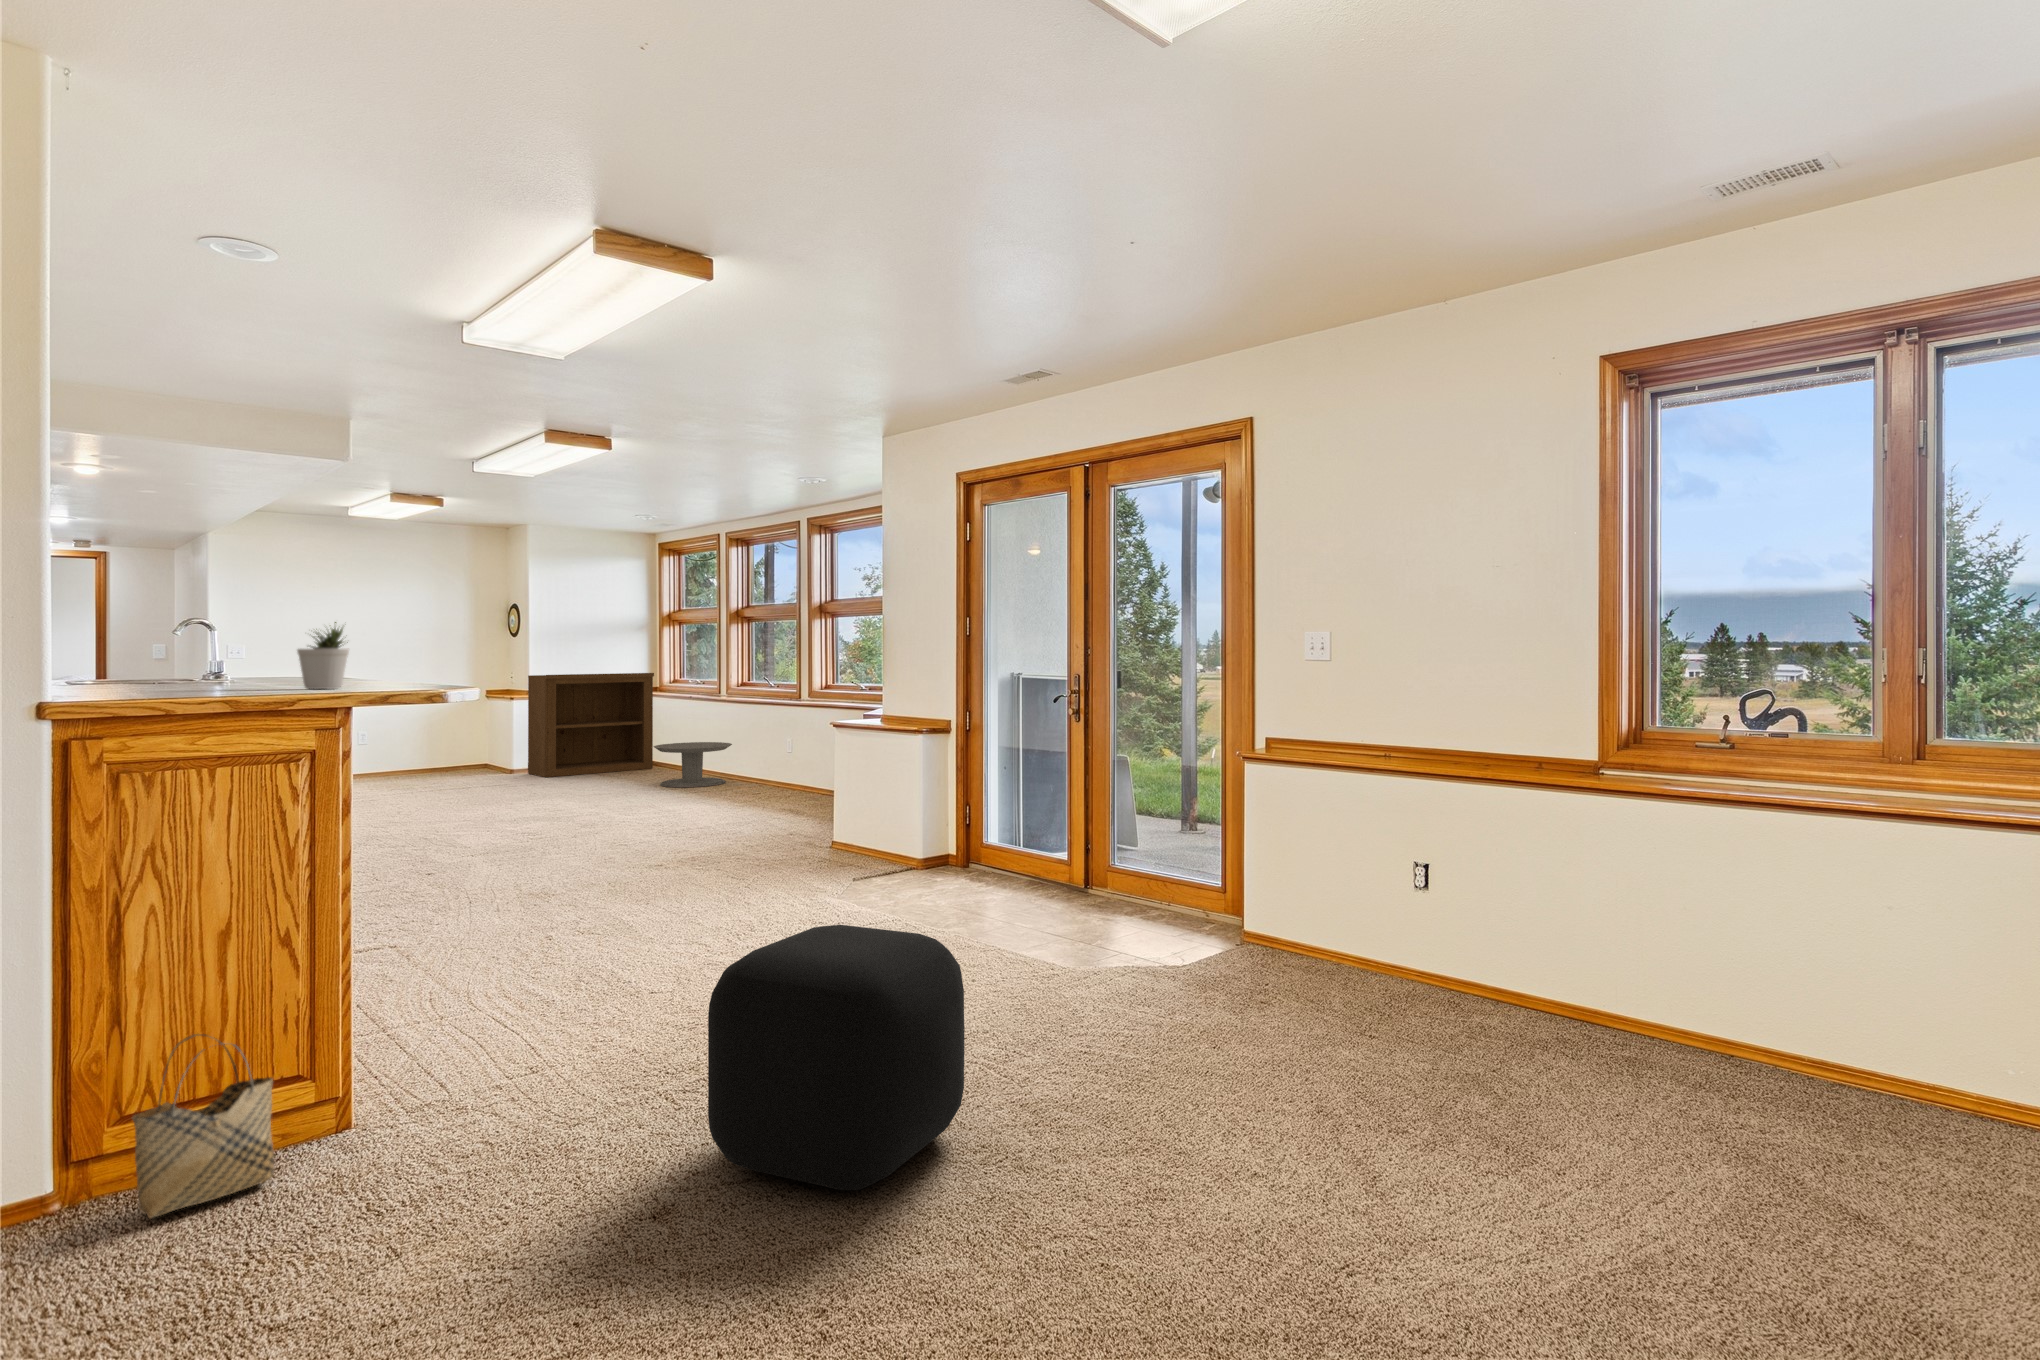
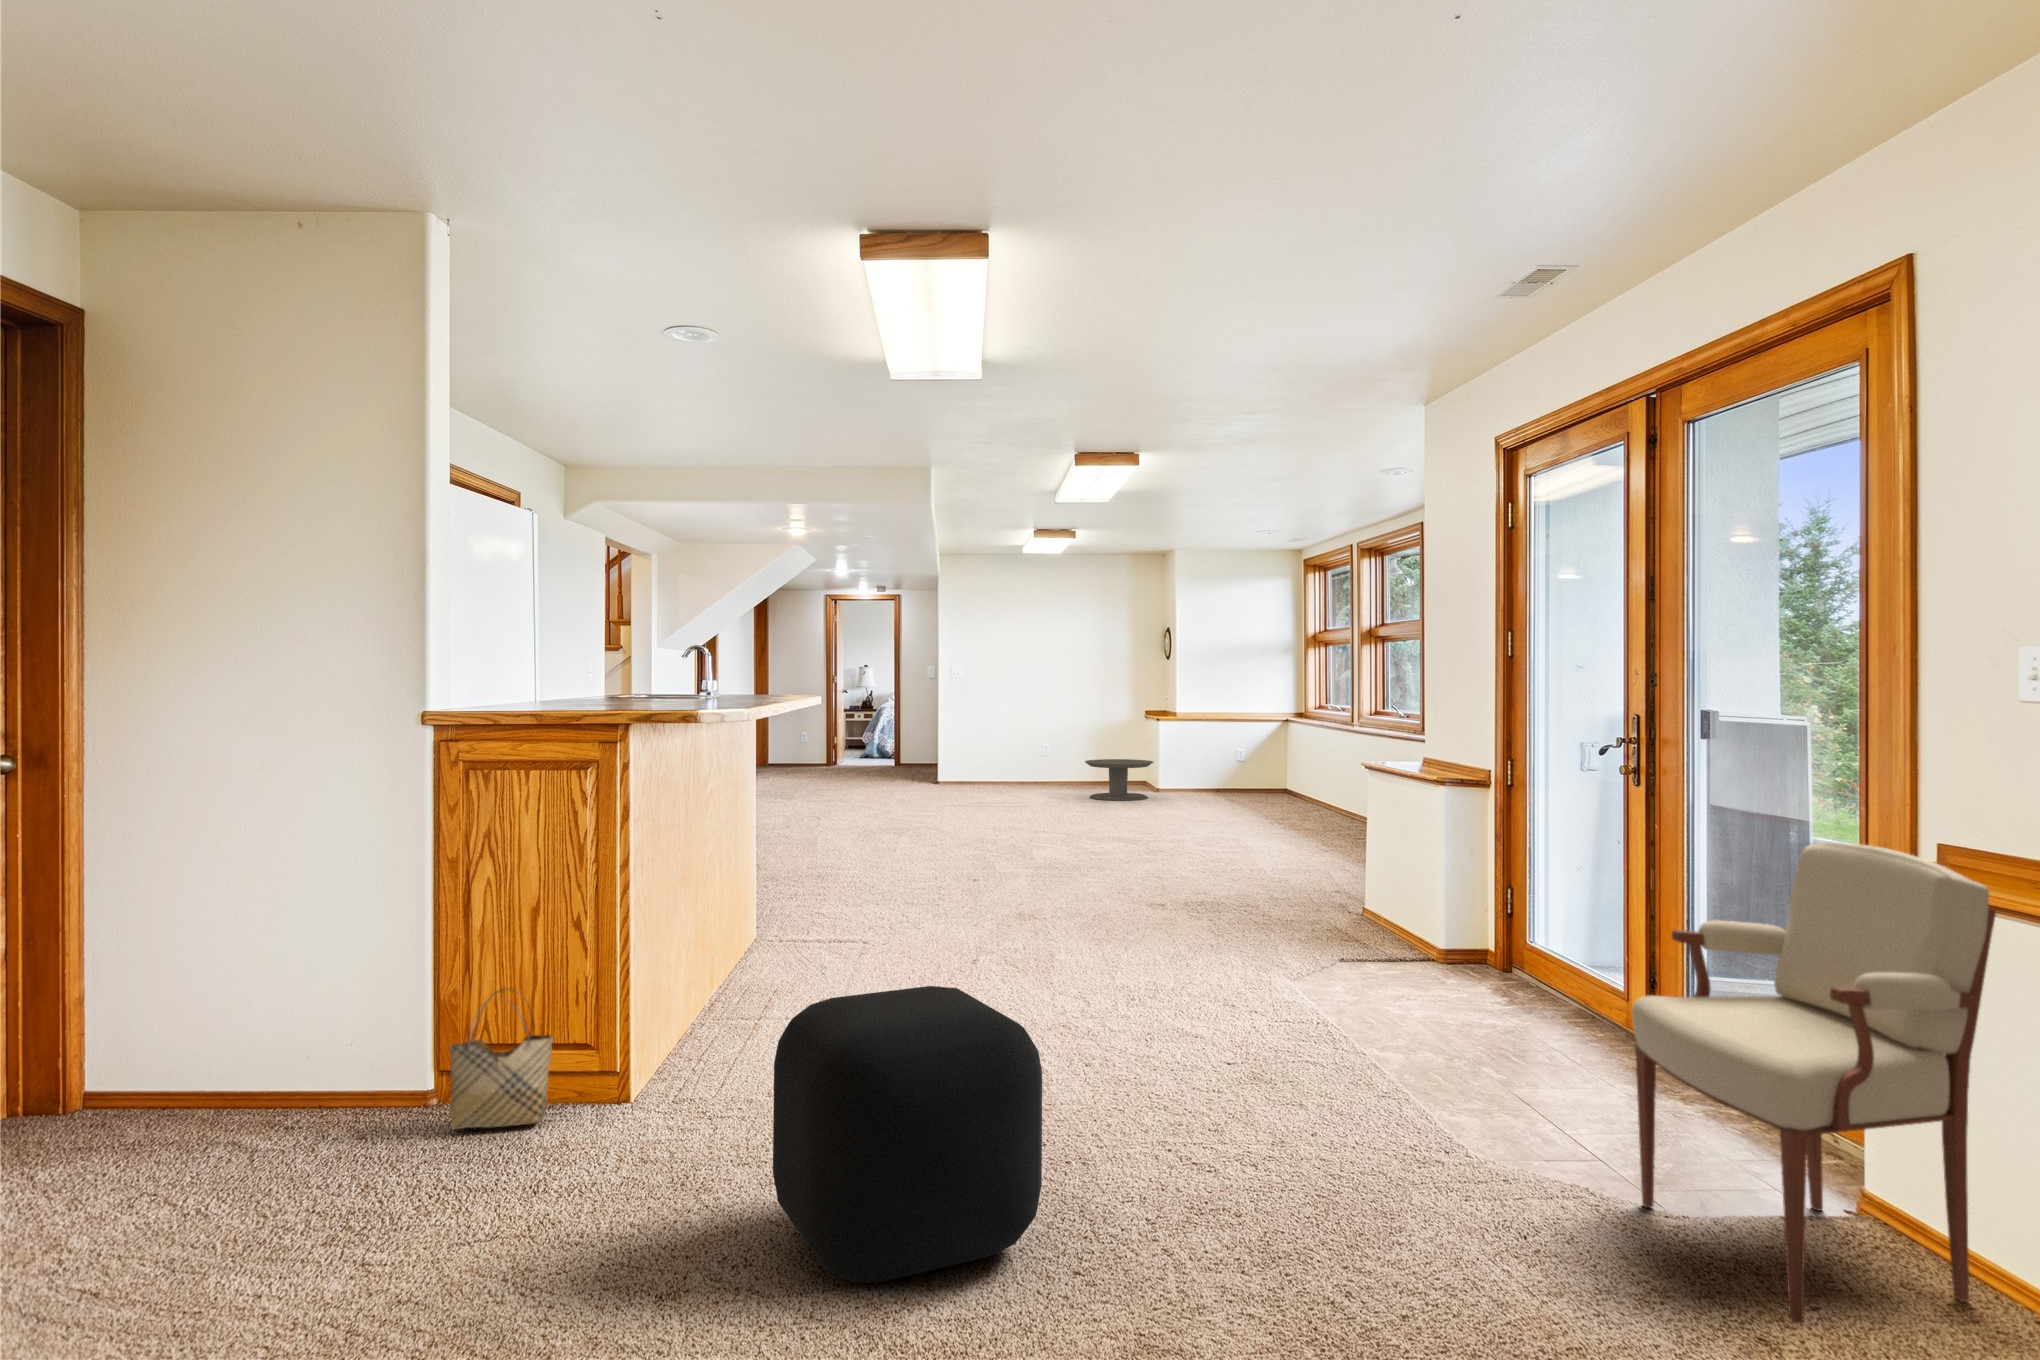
potted plant: present [297,622,349,689] -> none [674,647,715,708]
bookshelf: present [528,673,654,777] -> none [1174,698,1295,805]
side table: present [654,742,732,787] -> present [1085,759,1153,800]
armchair: none [1250,745,1449,1030] -> present [1632,843,1996,1323]

